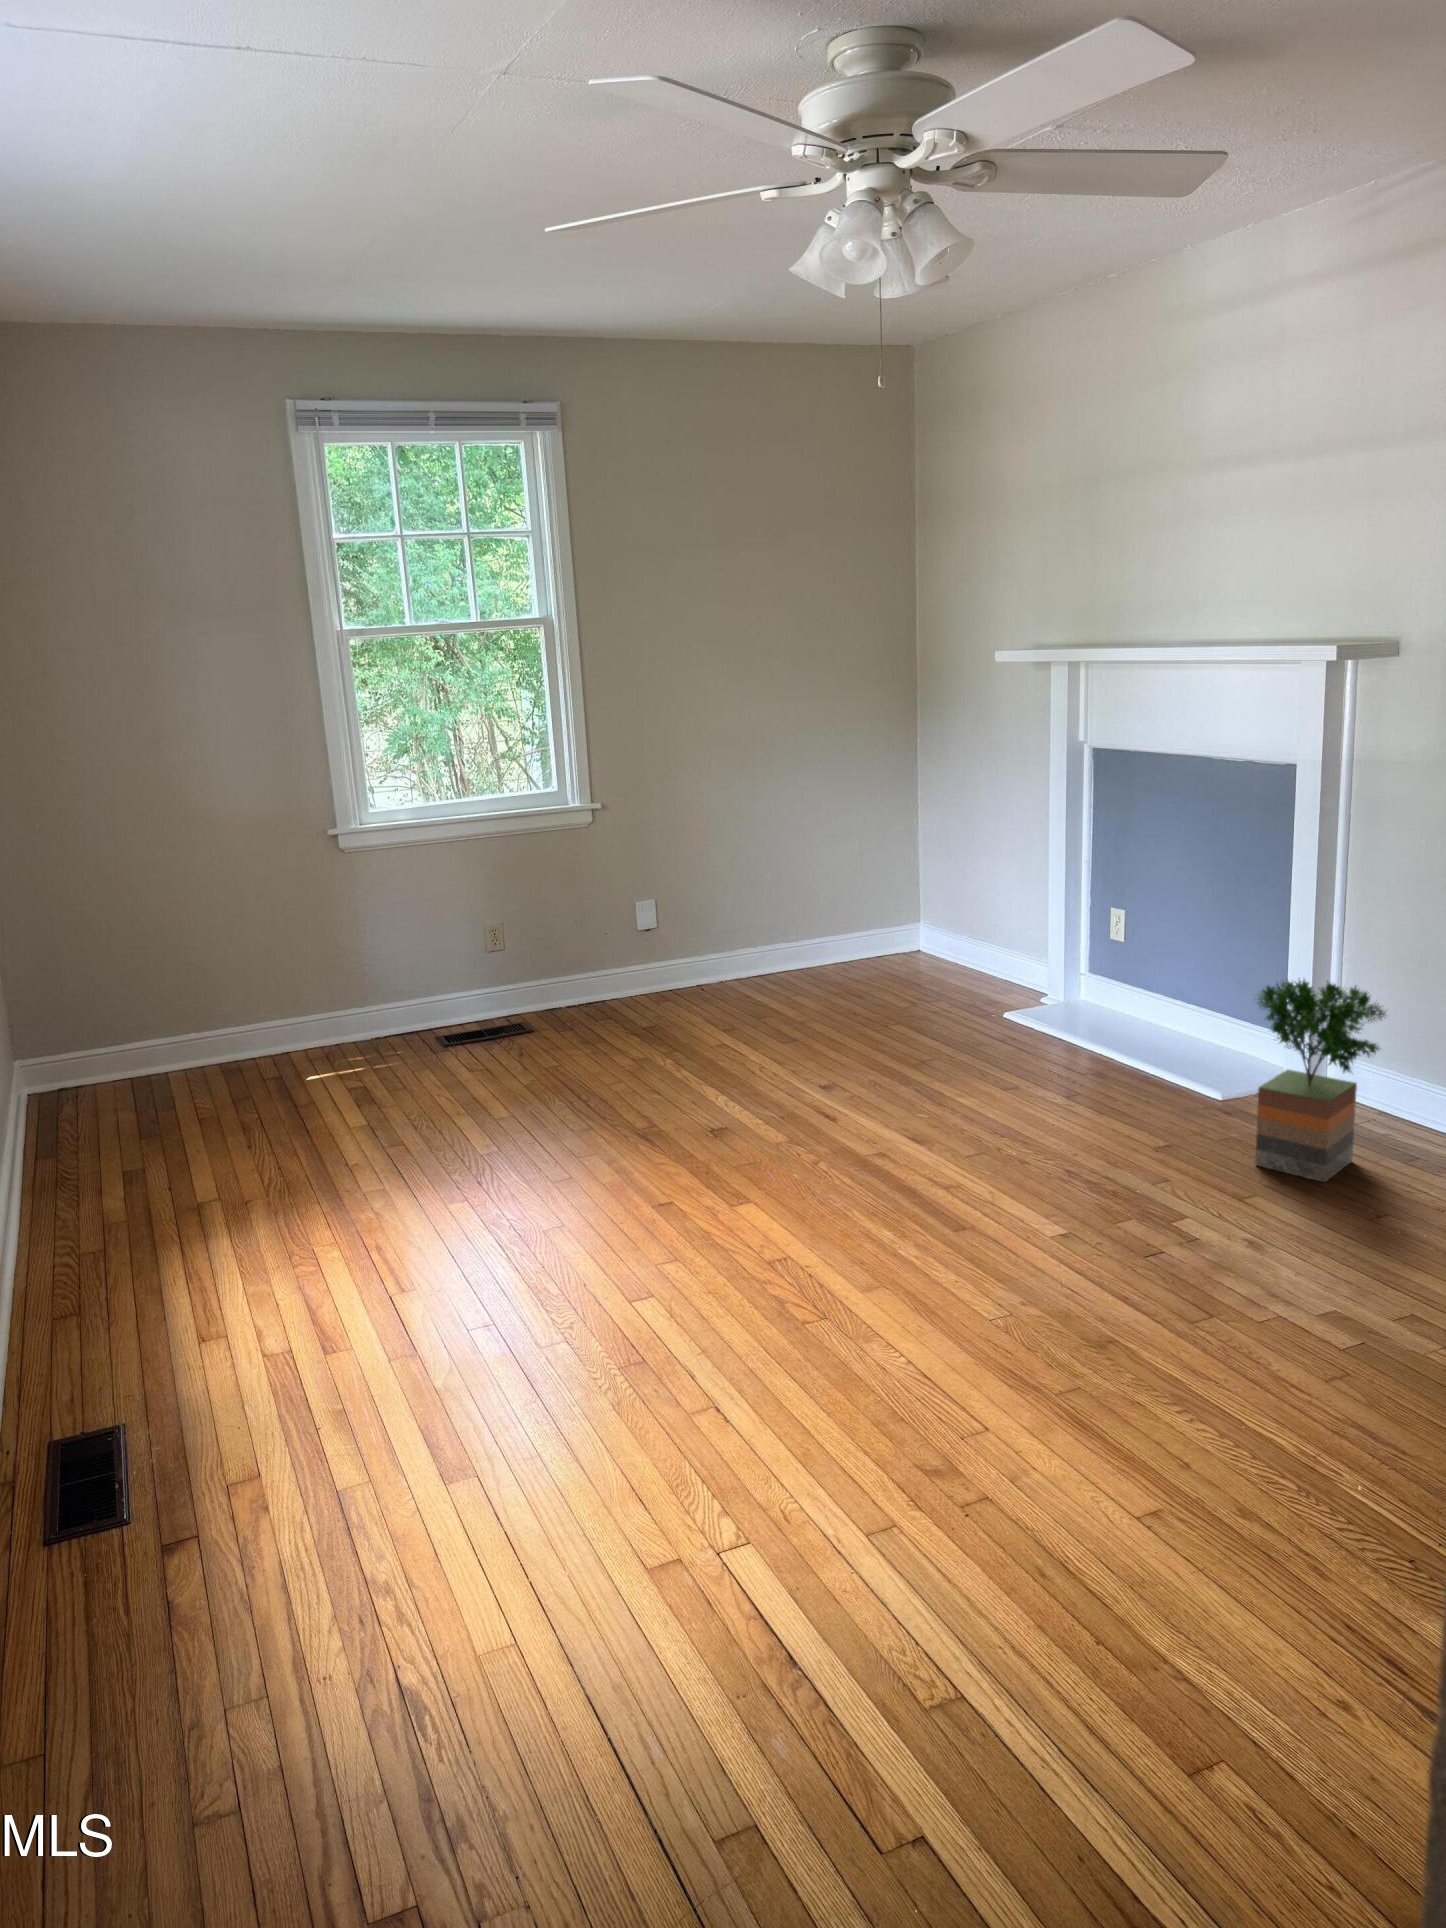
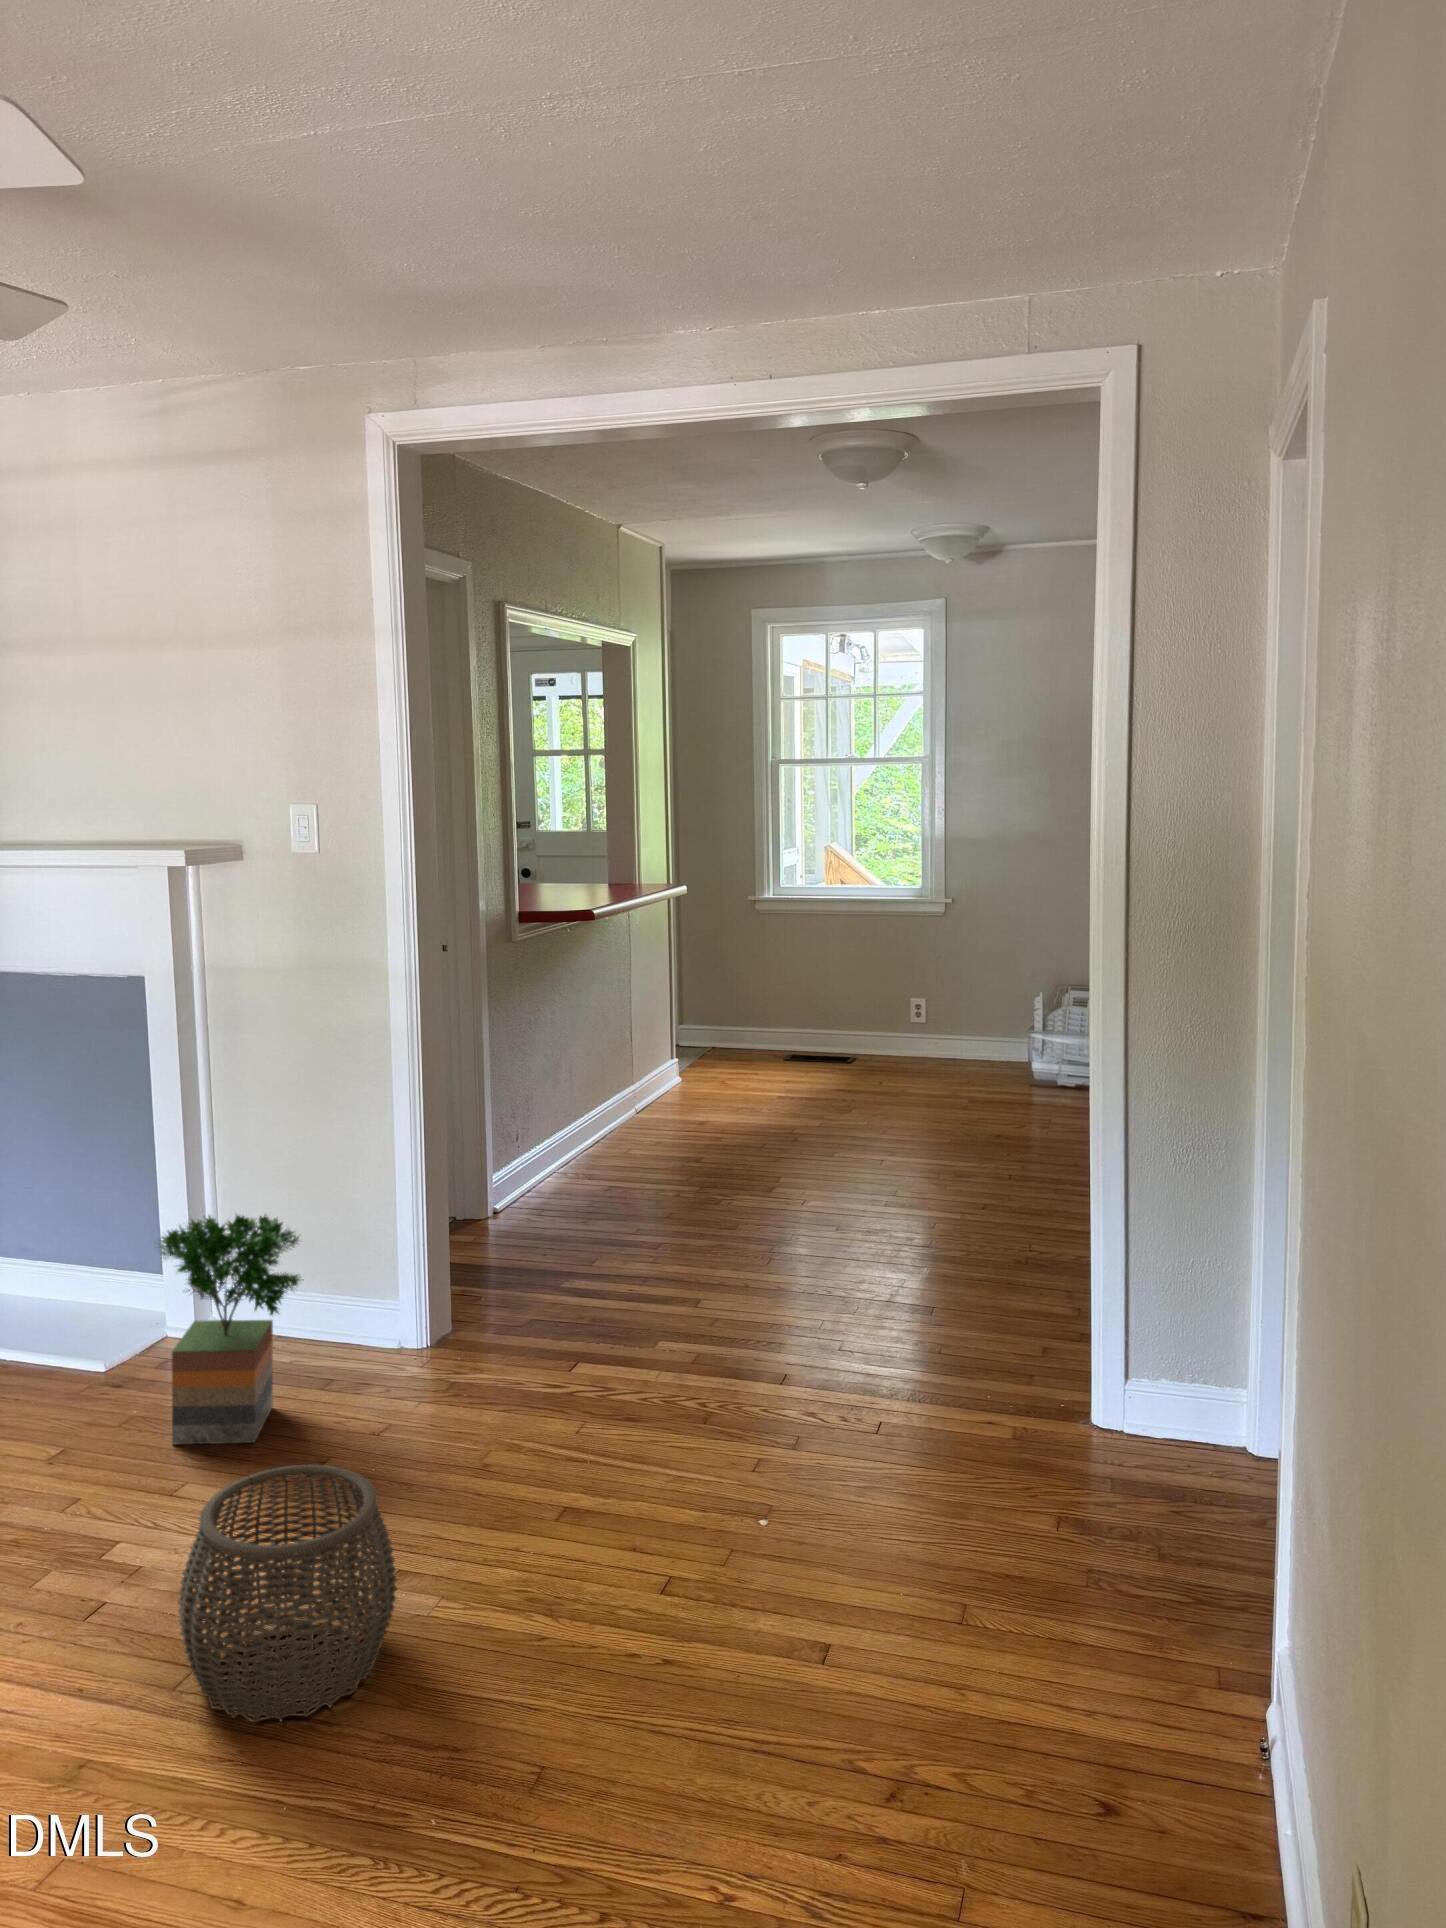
woven basket: none [1195,1179,1387,1381] -> present [178,1465,397,1722]

